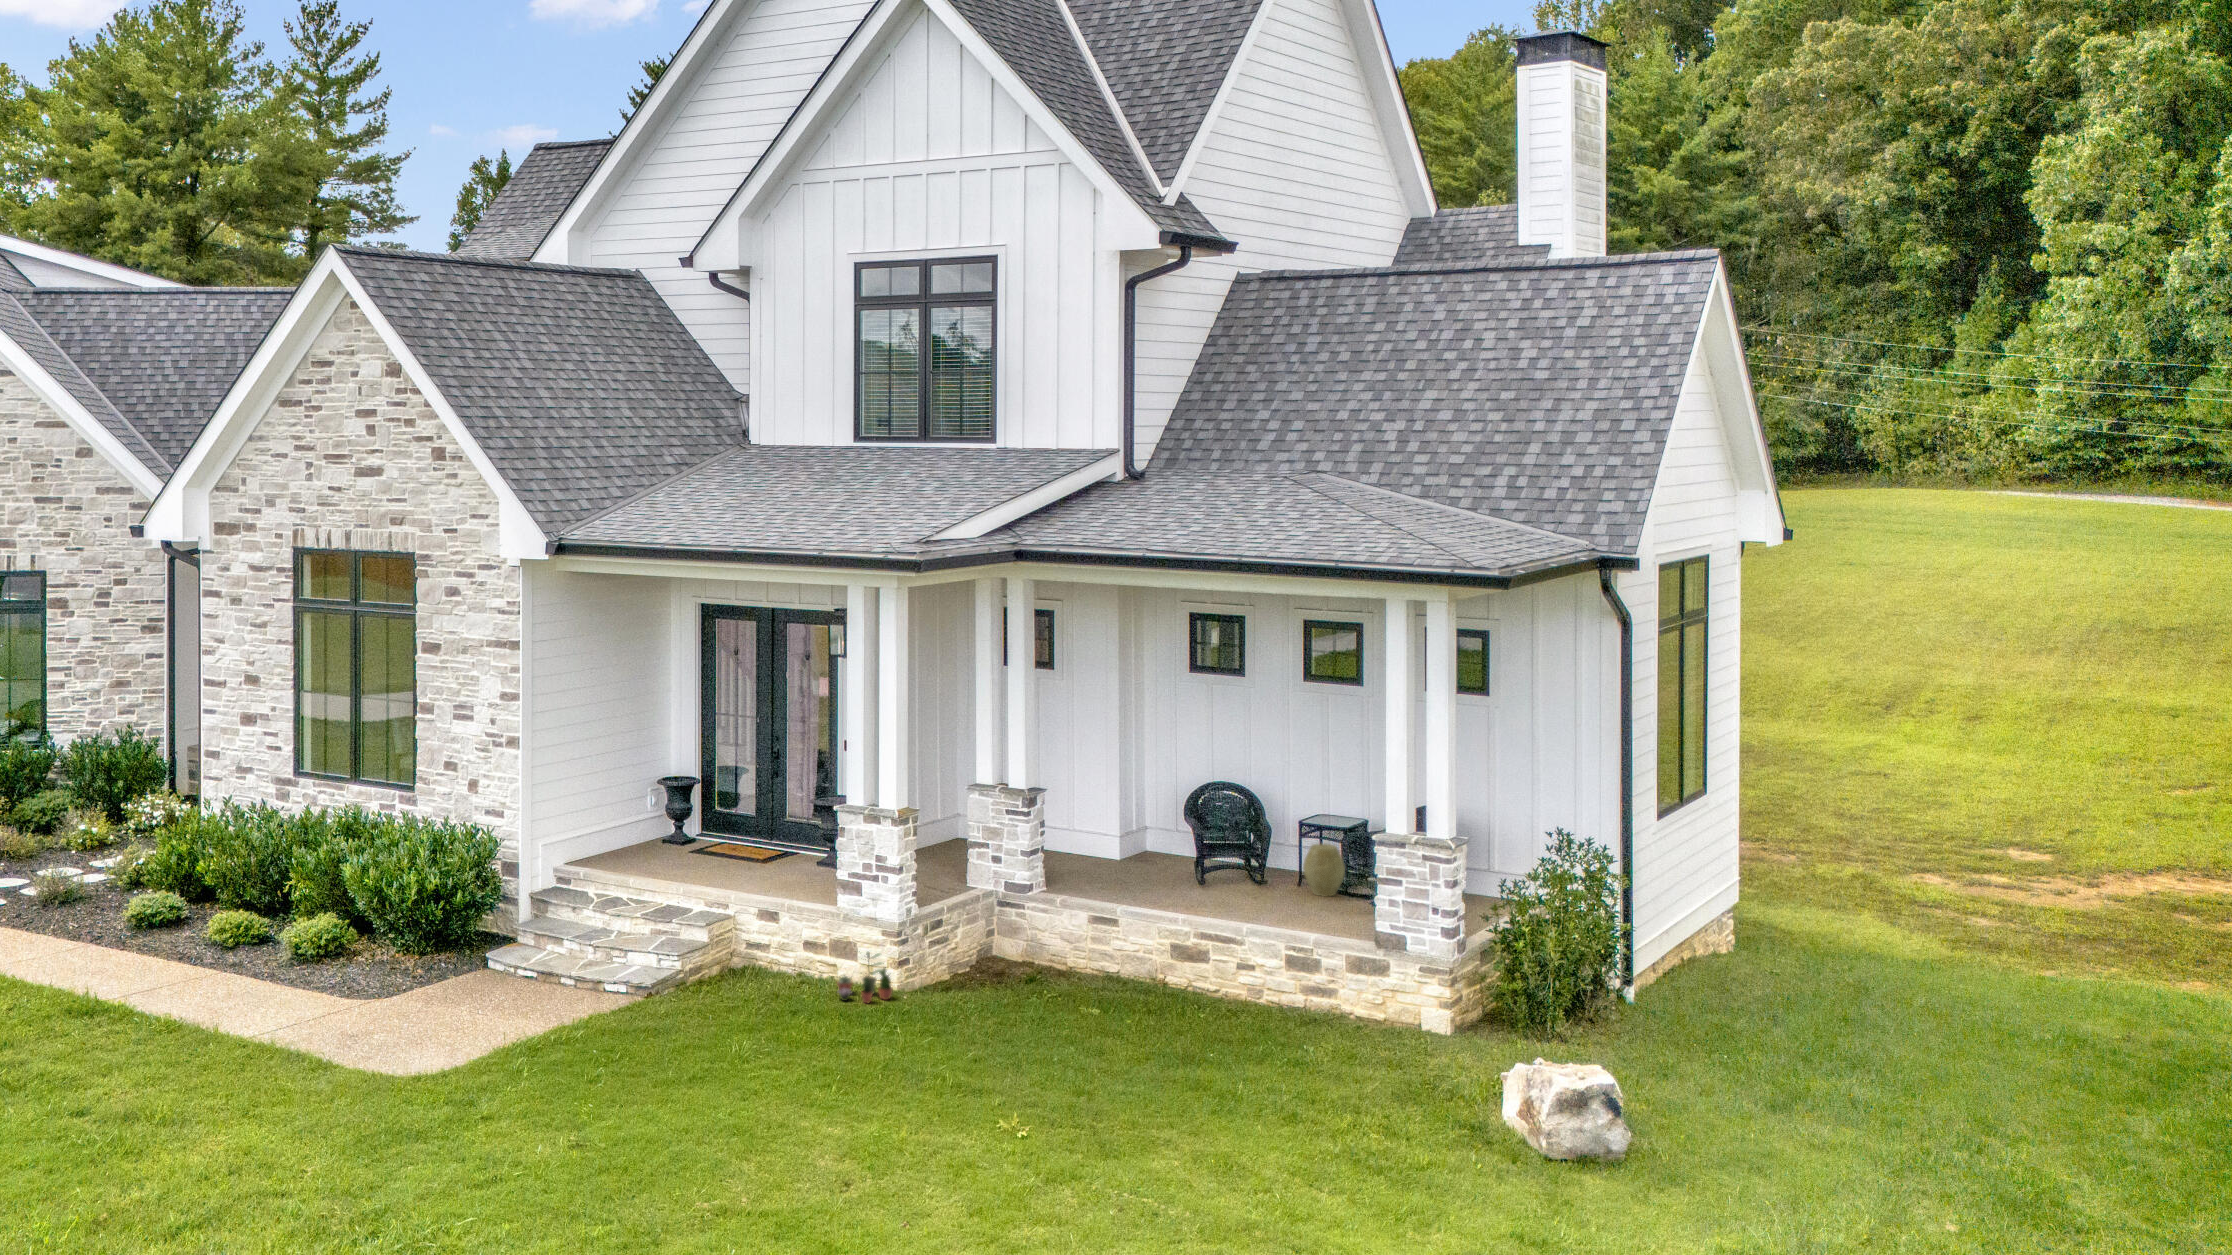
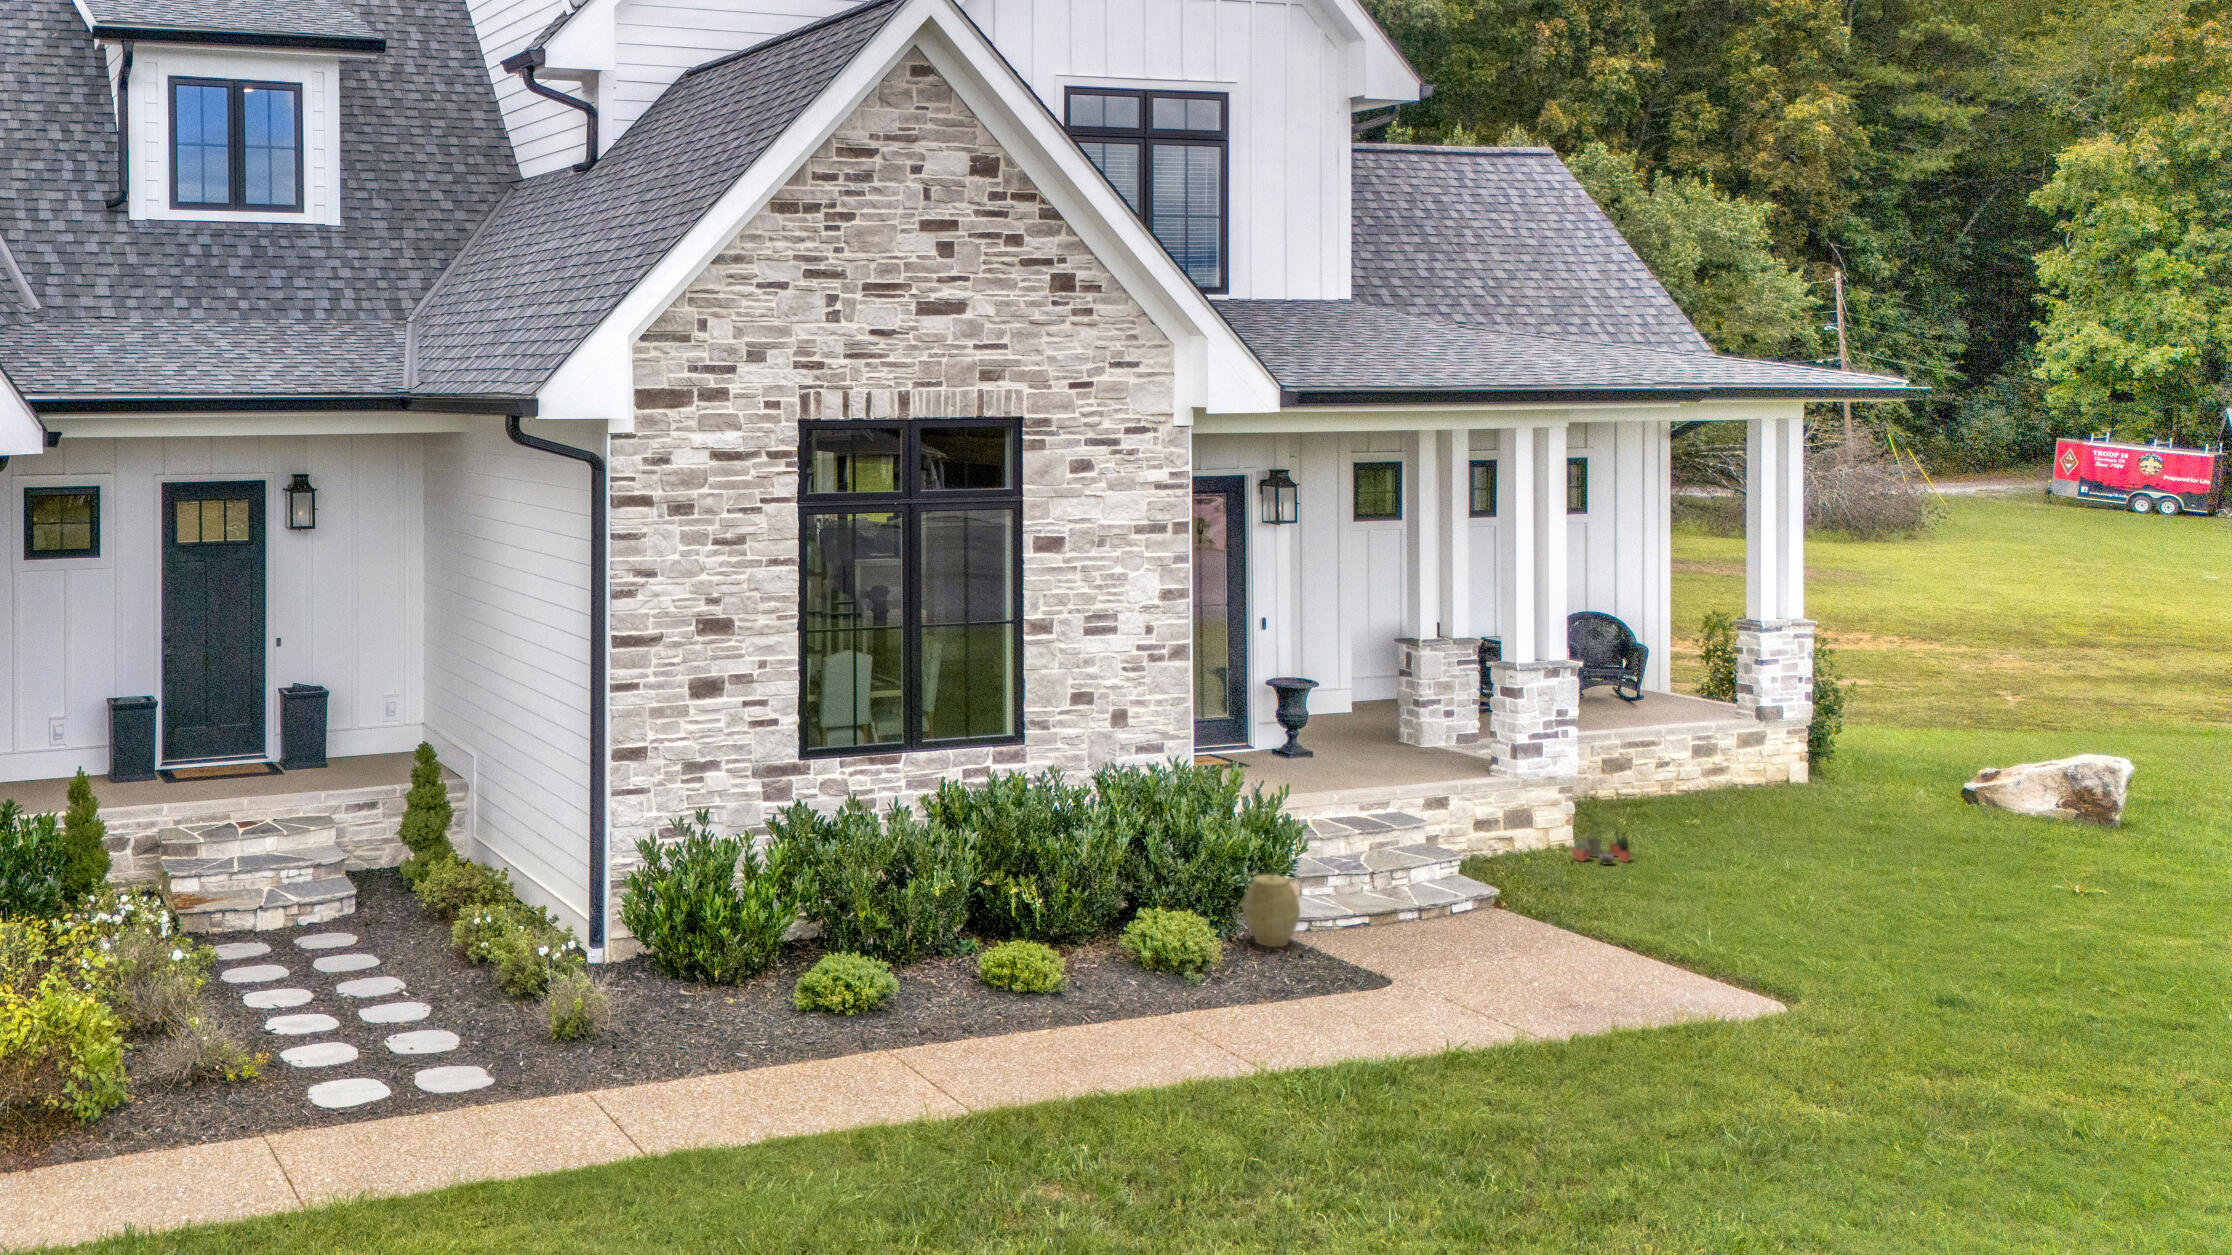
woven basket: present [1303,844,1345,897] -> present [1243,875,1300,947]

